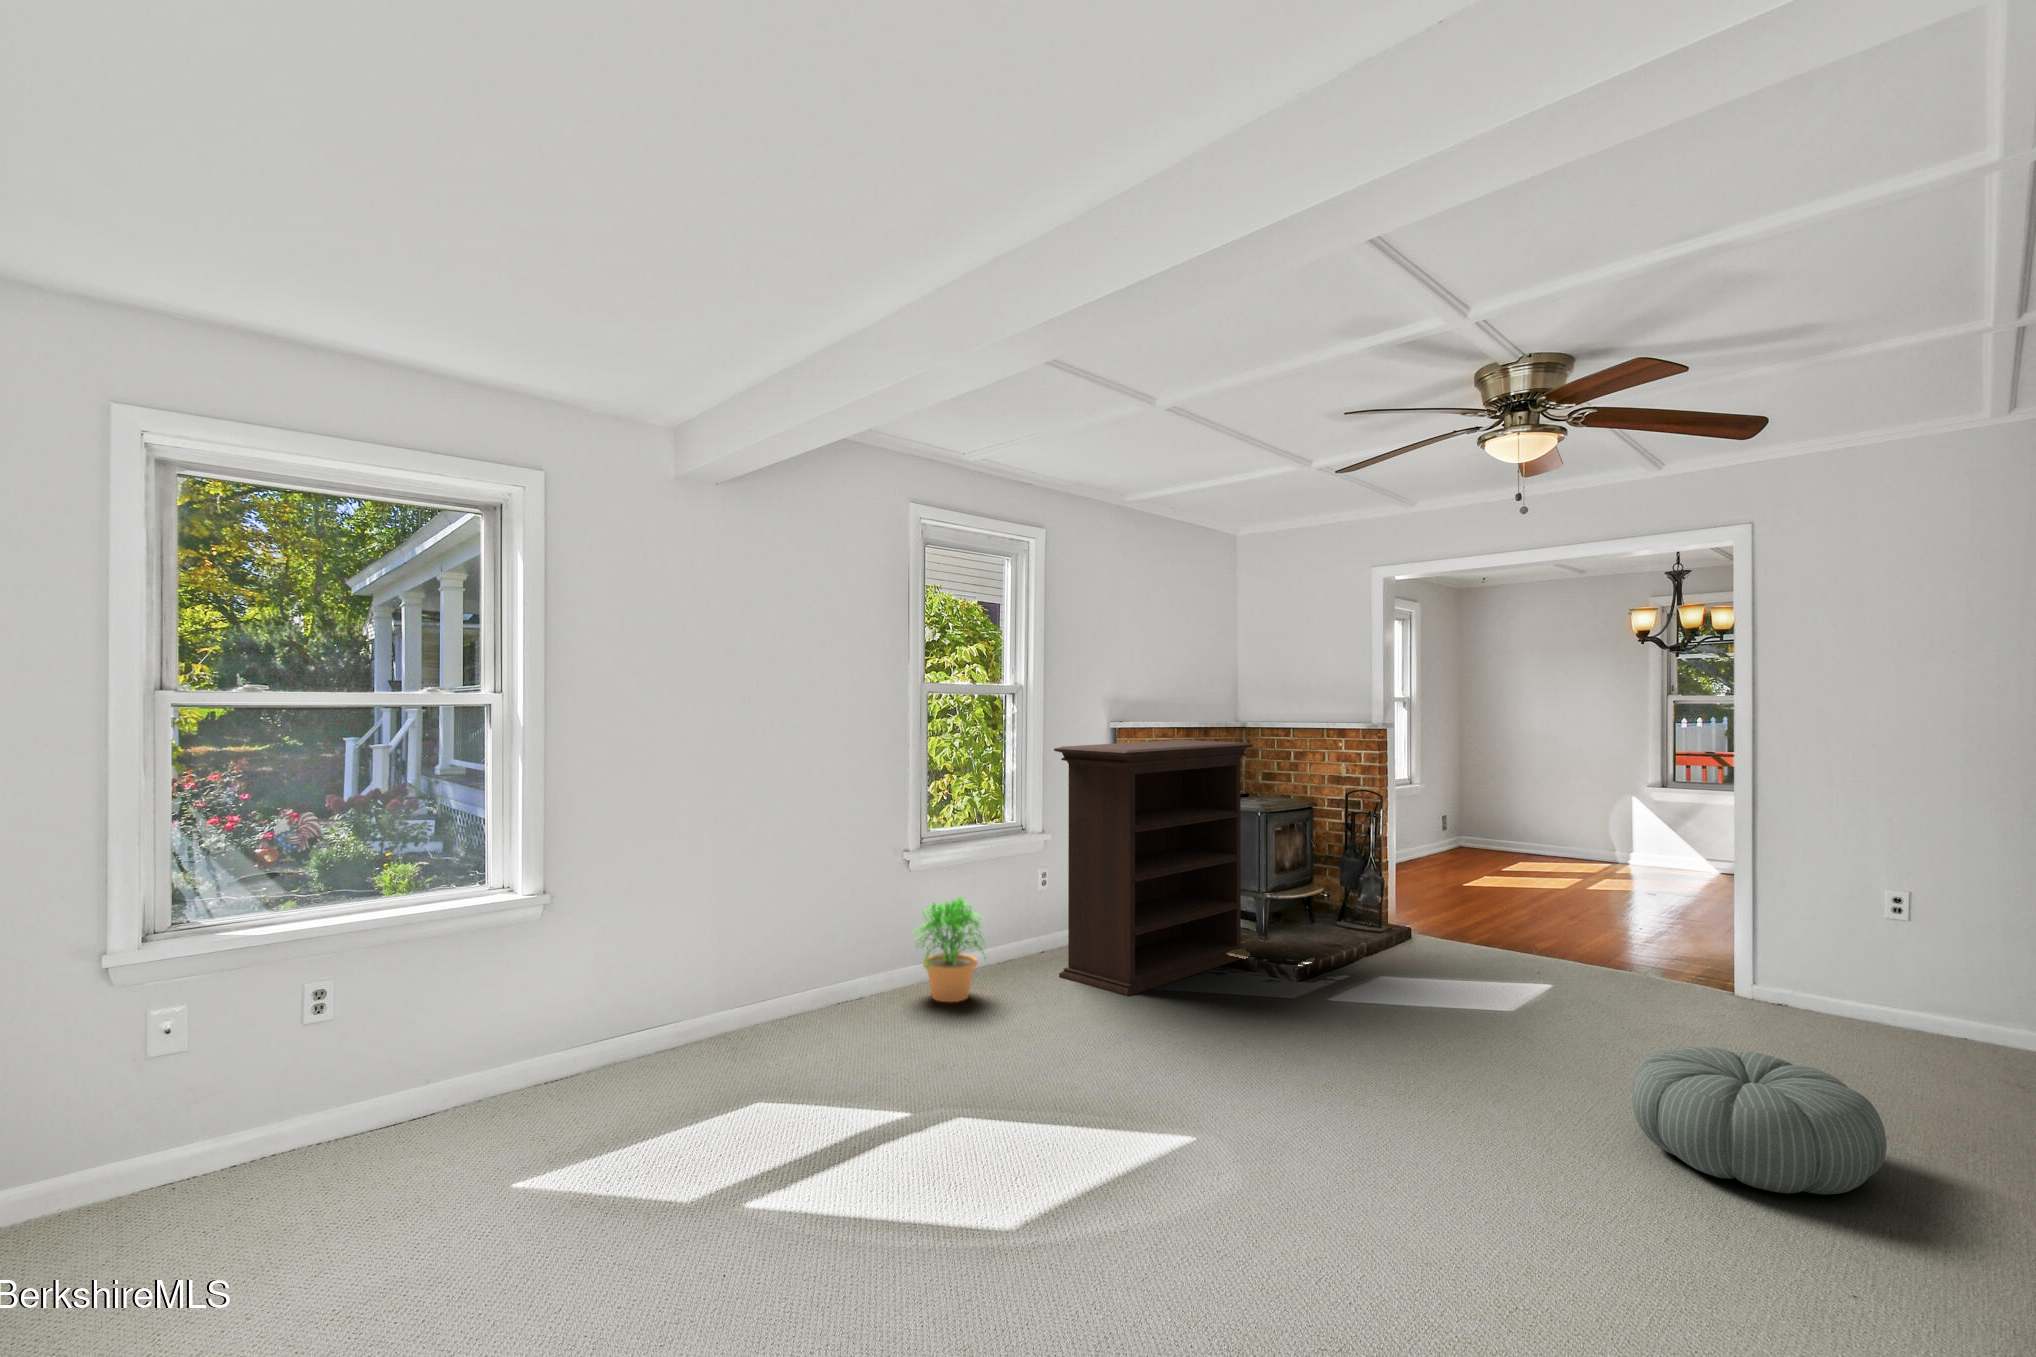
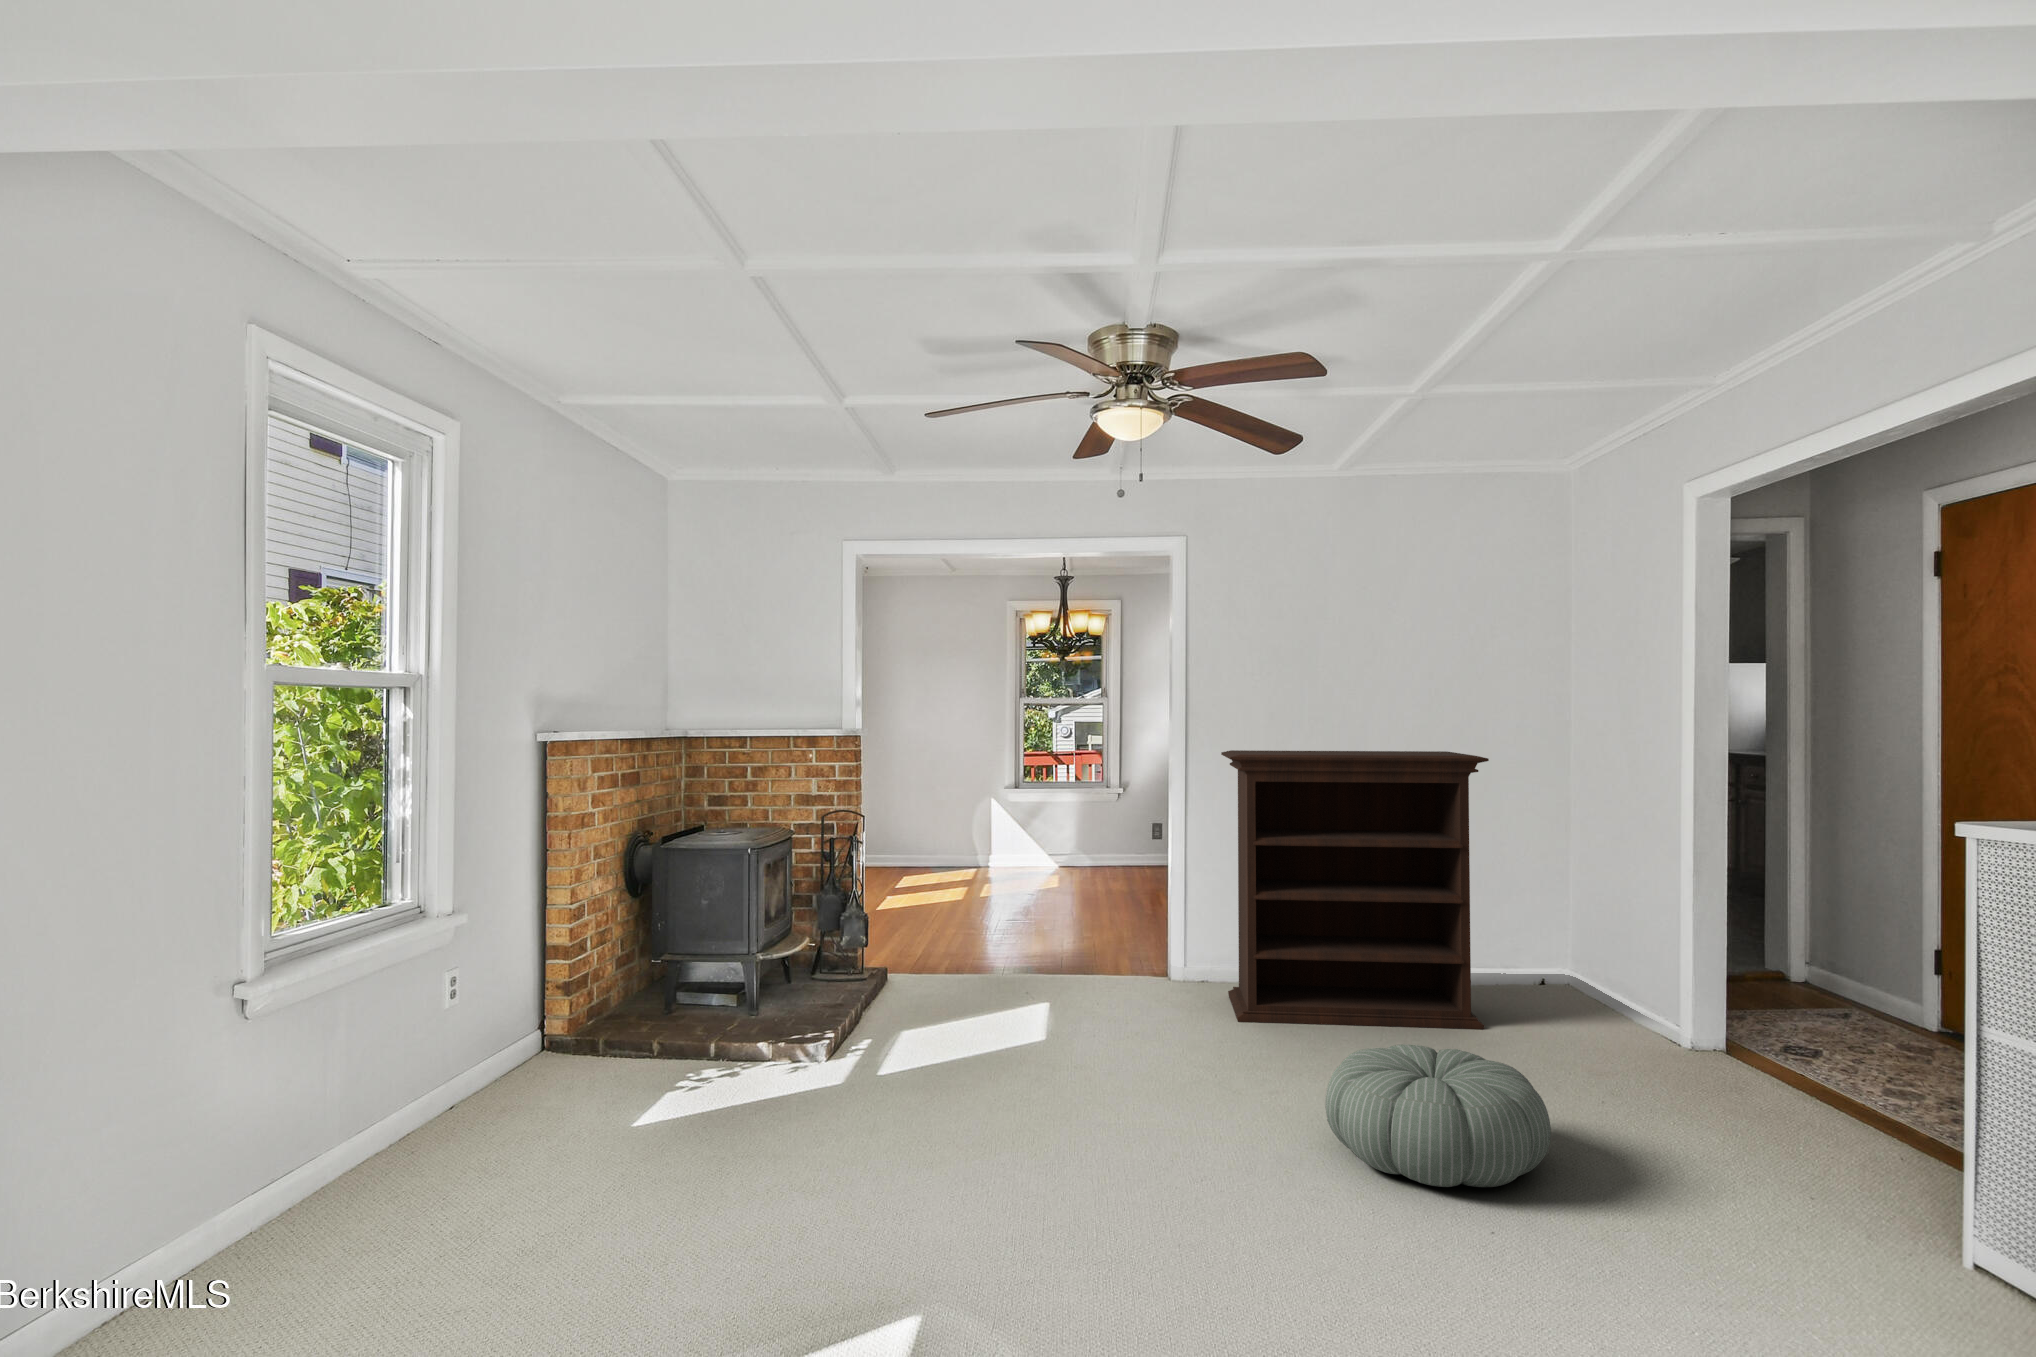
bookshelf: present [1054,740,1253,996] -> present [1221,750,1489,1029]
potted plant: present [916,898,985,1002] -> none [261,1046,427,1253]

